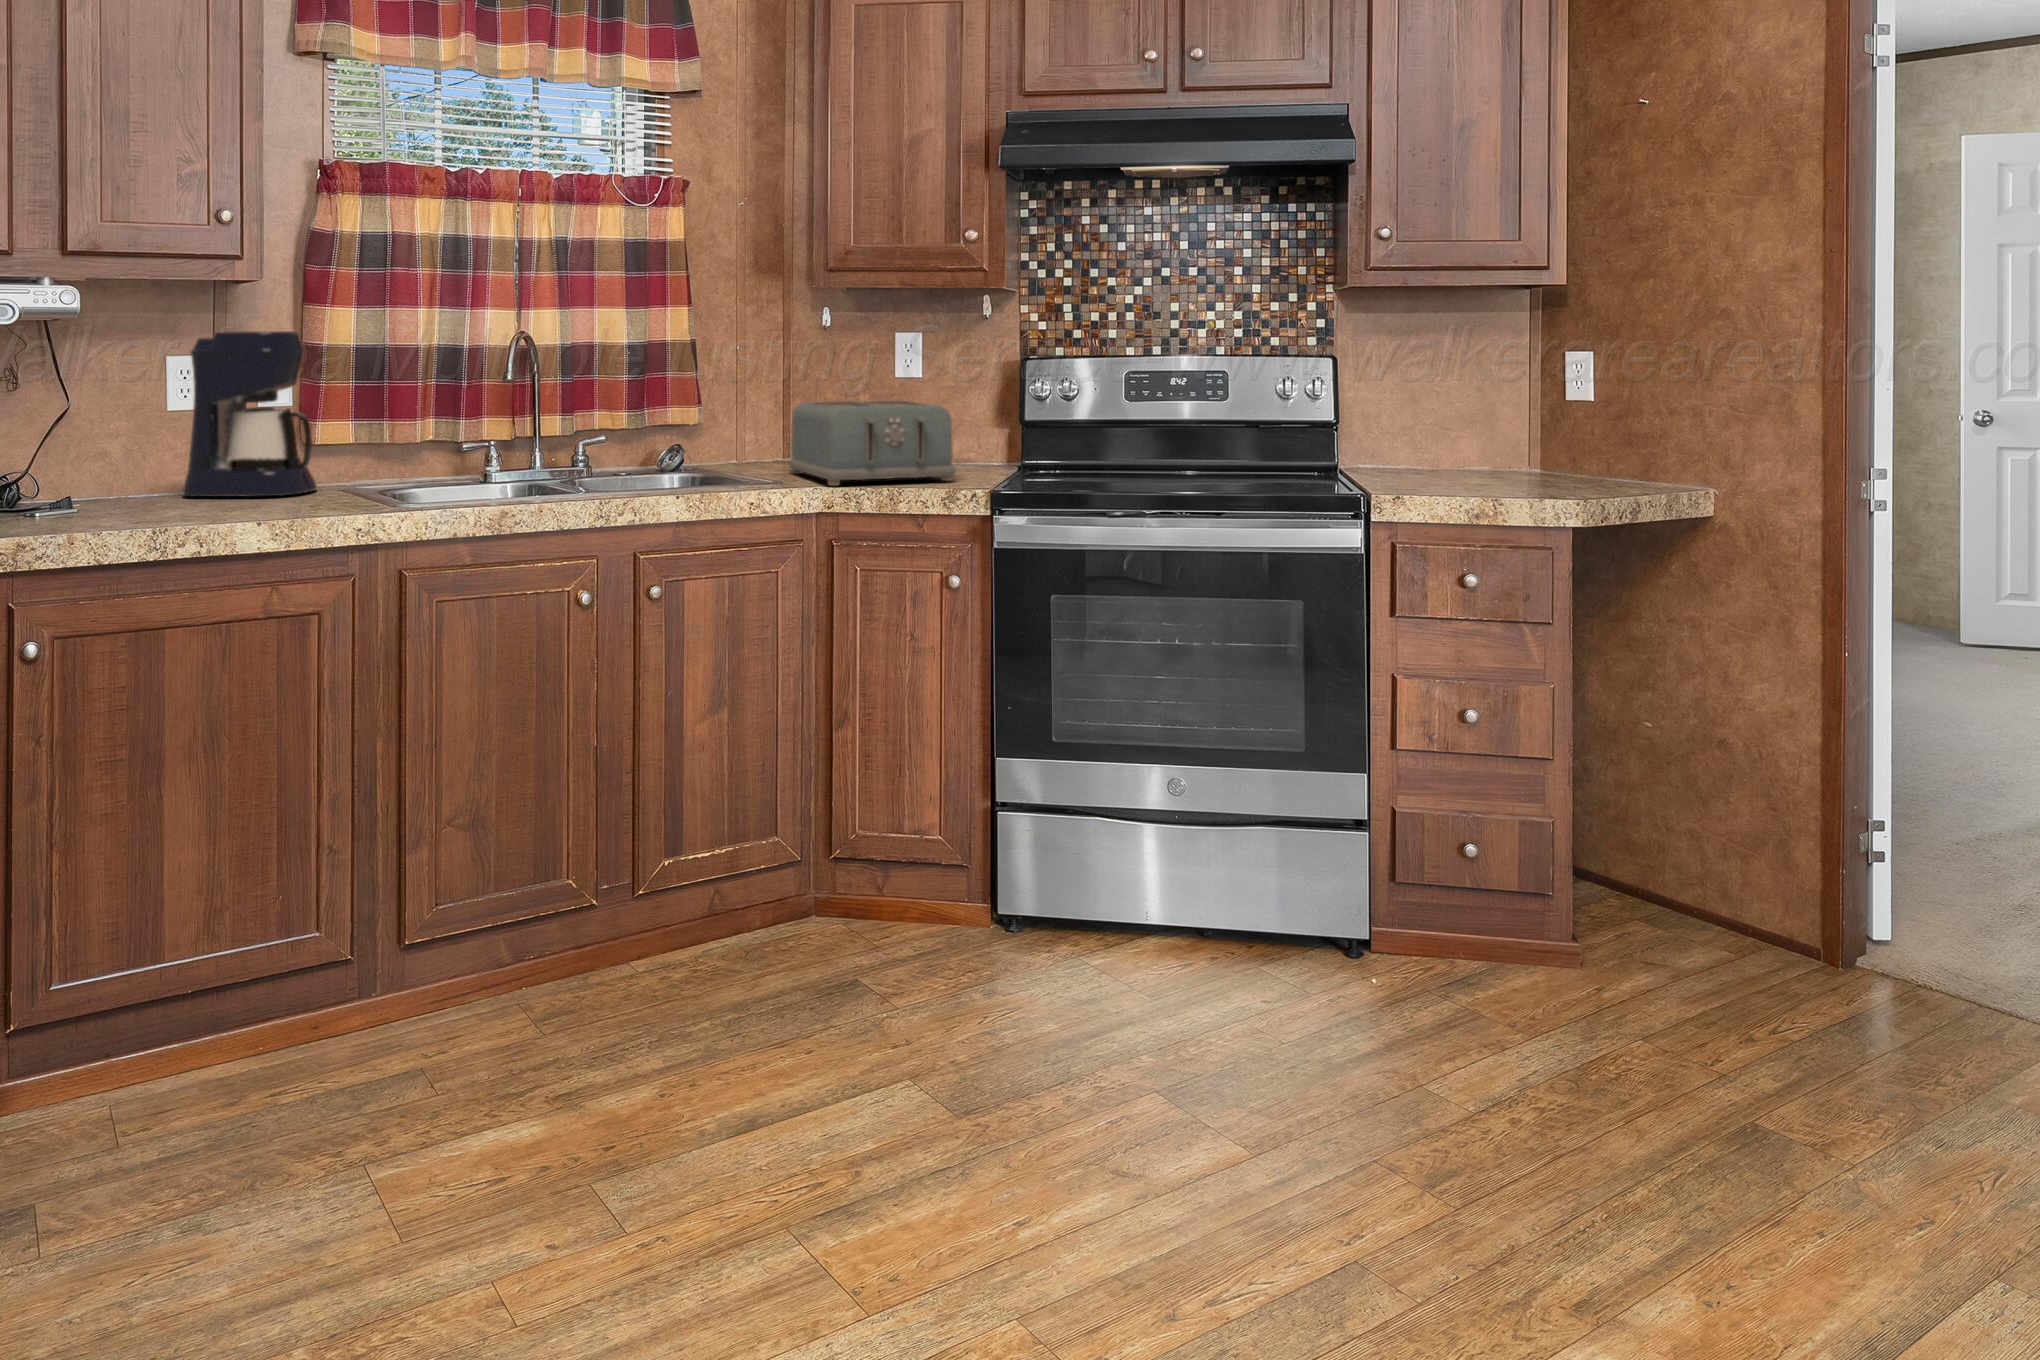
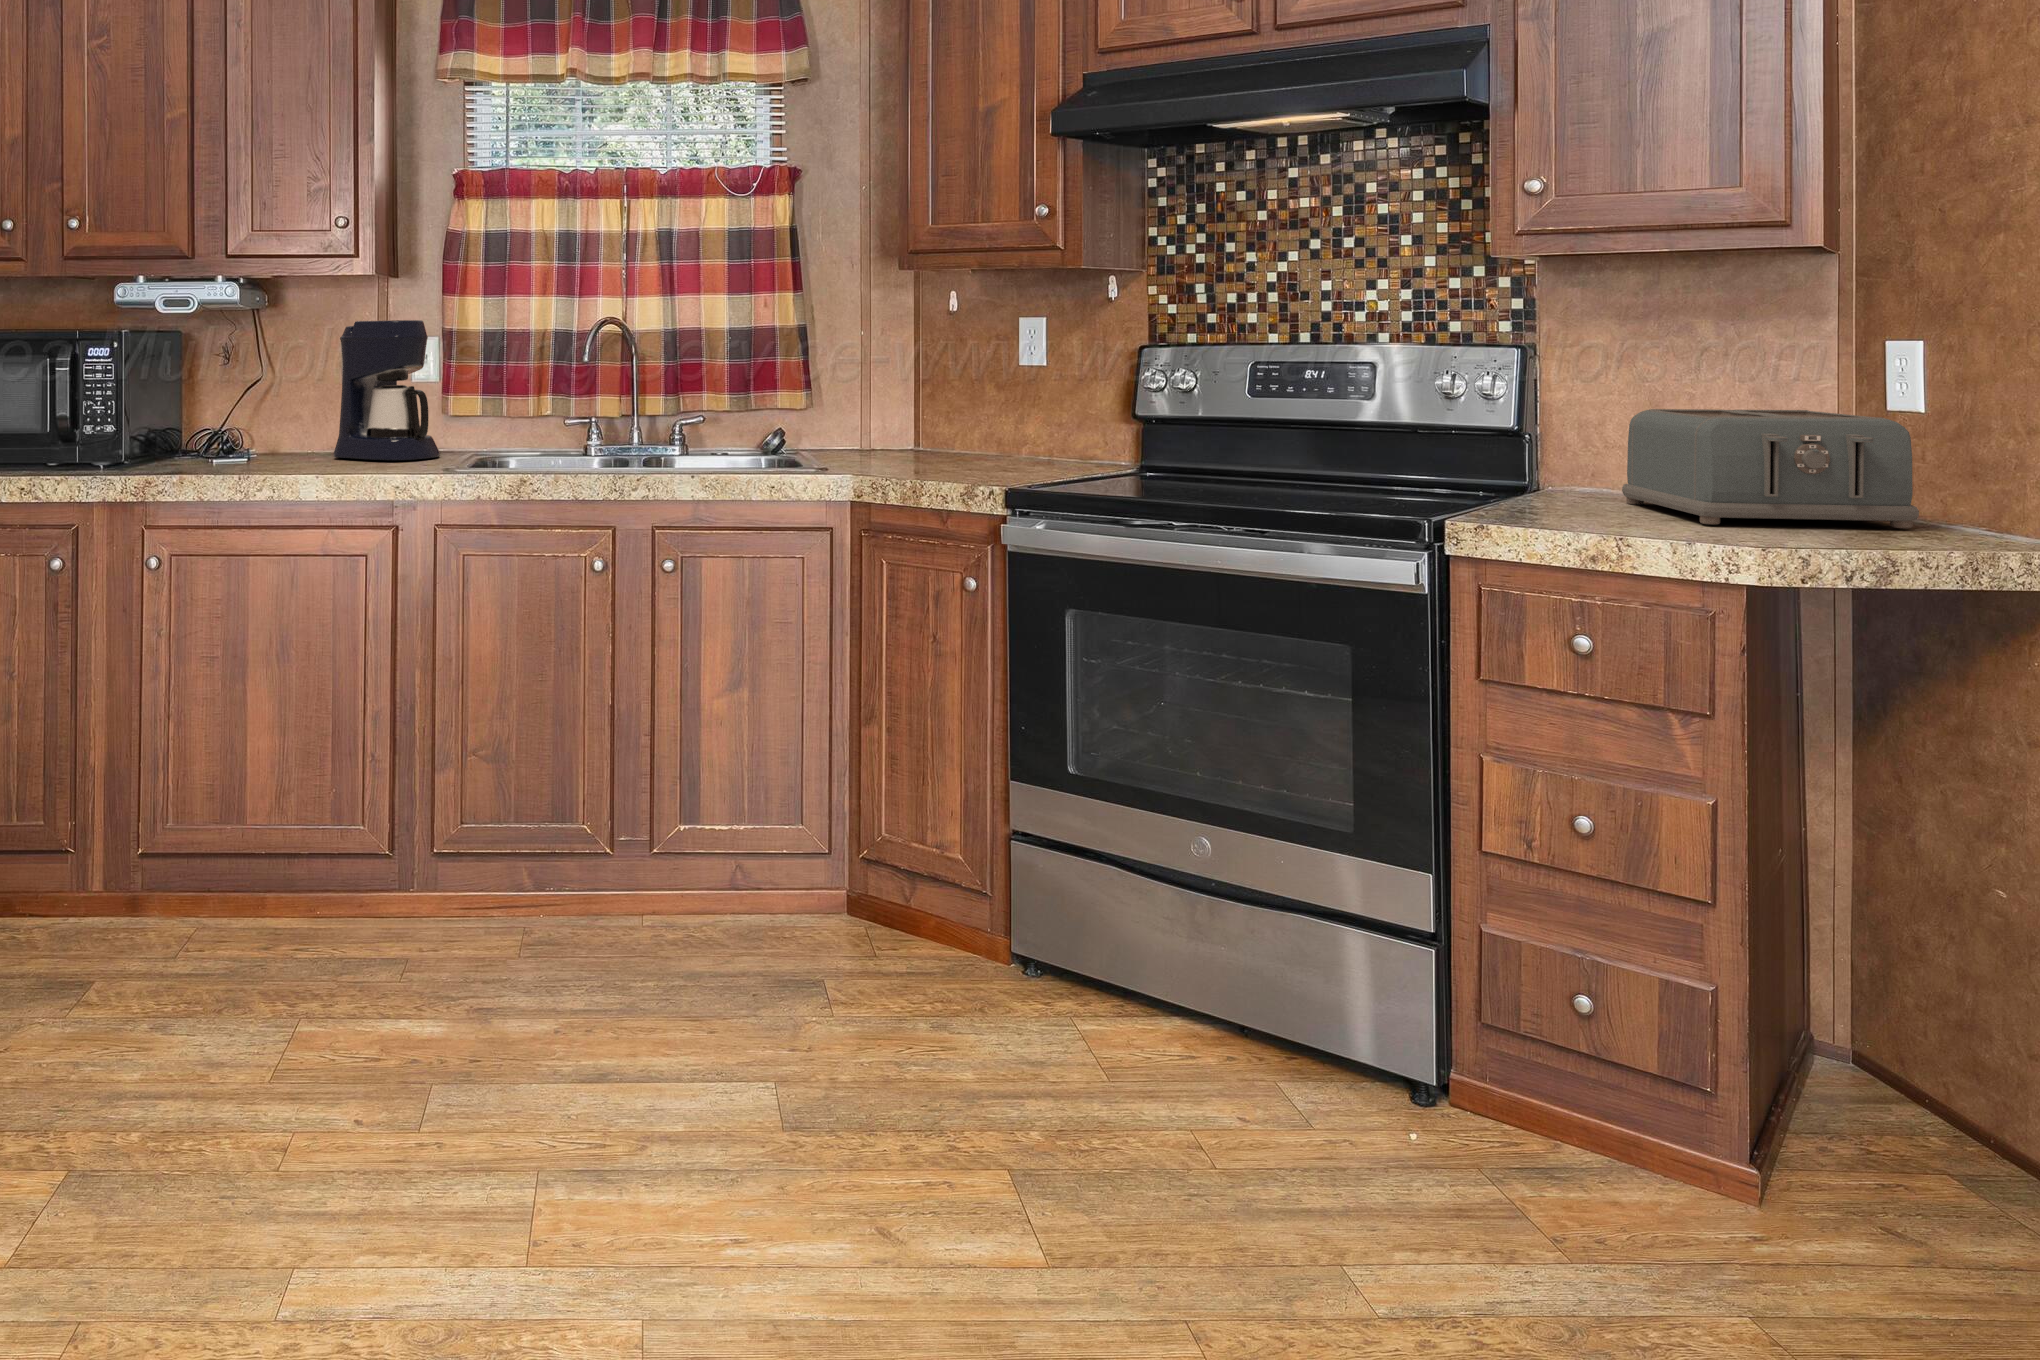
toaster: present [789,400,956,486] -> present [1622,409,1919,528]

